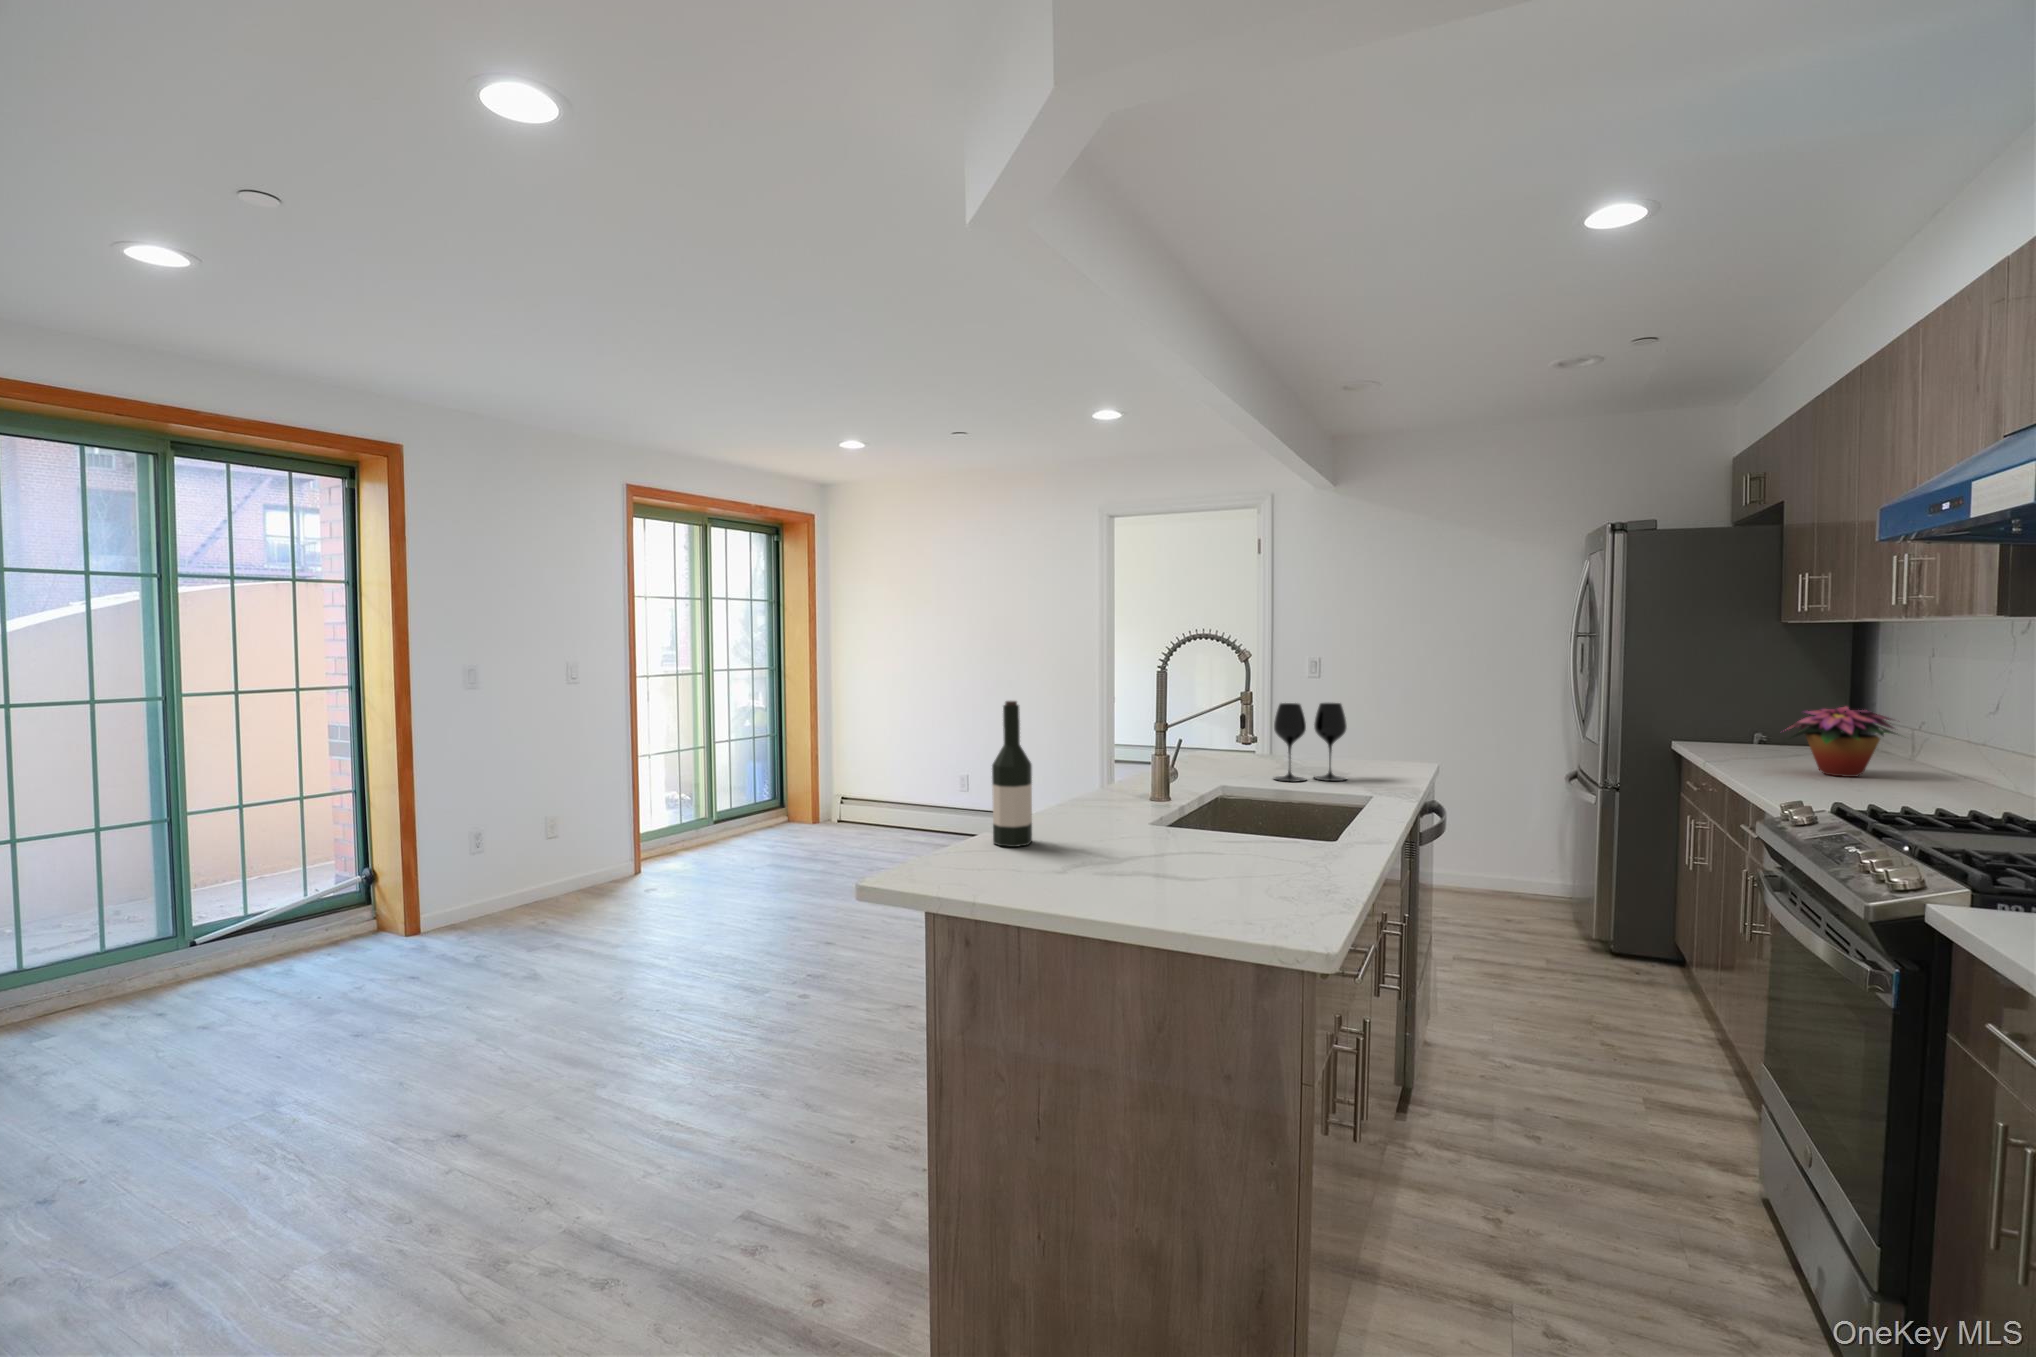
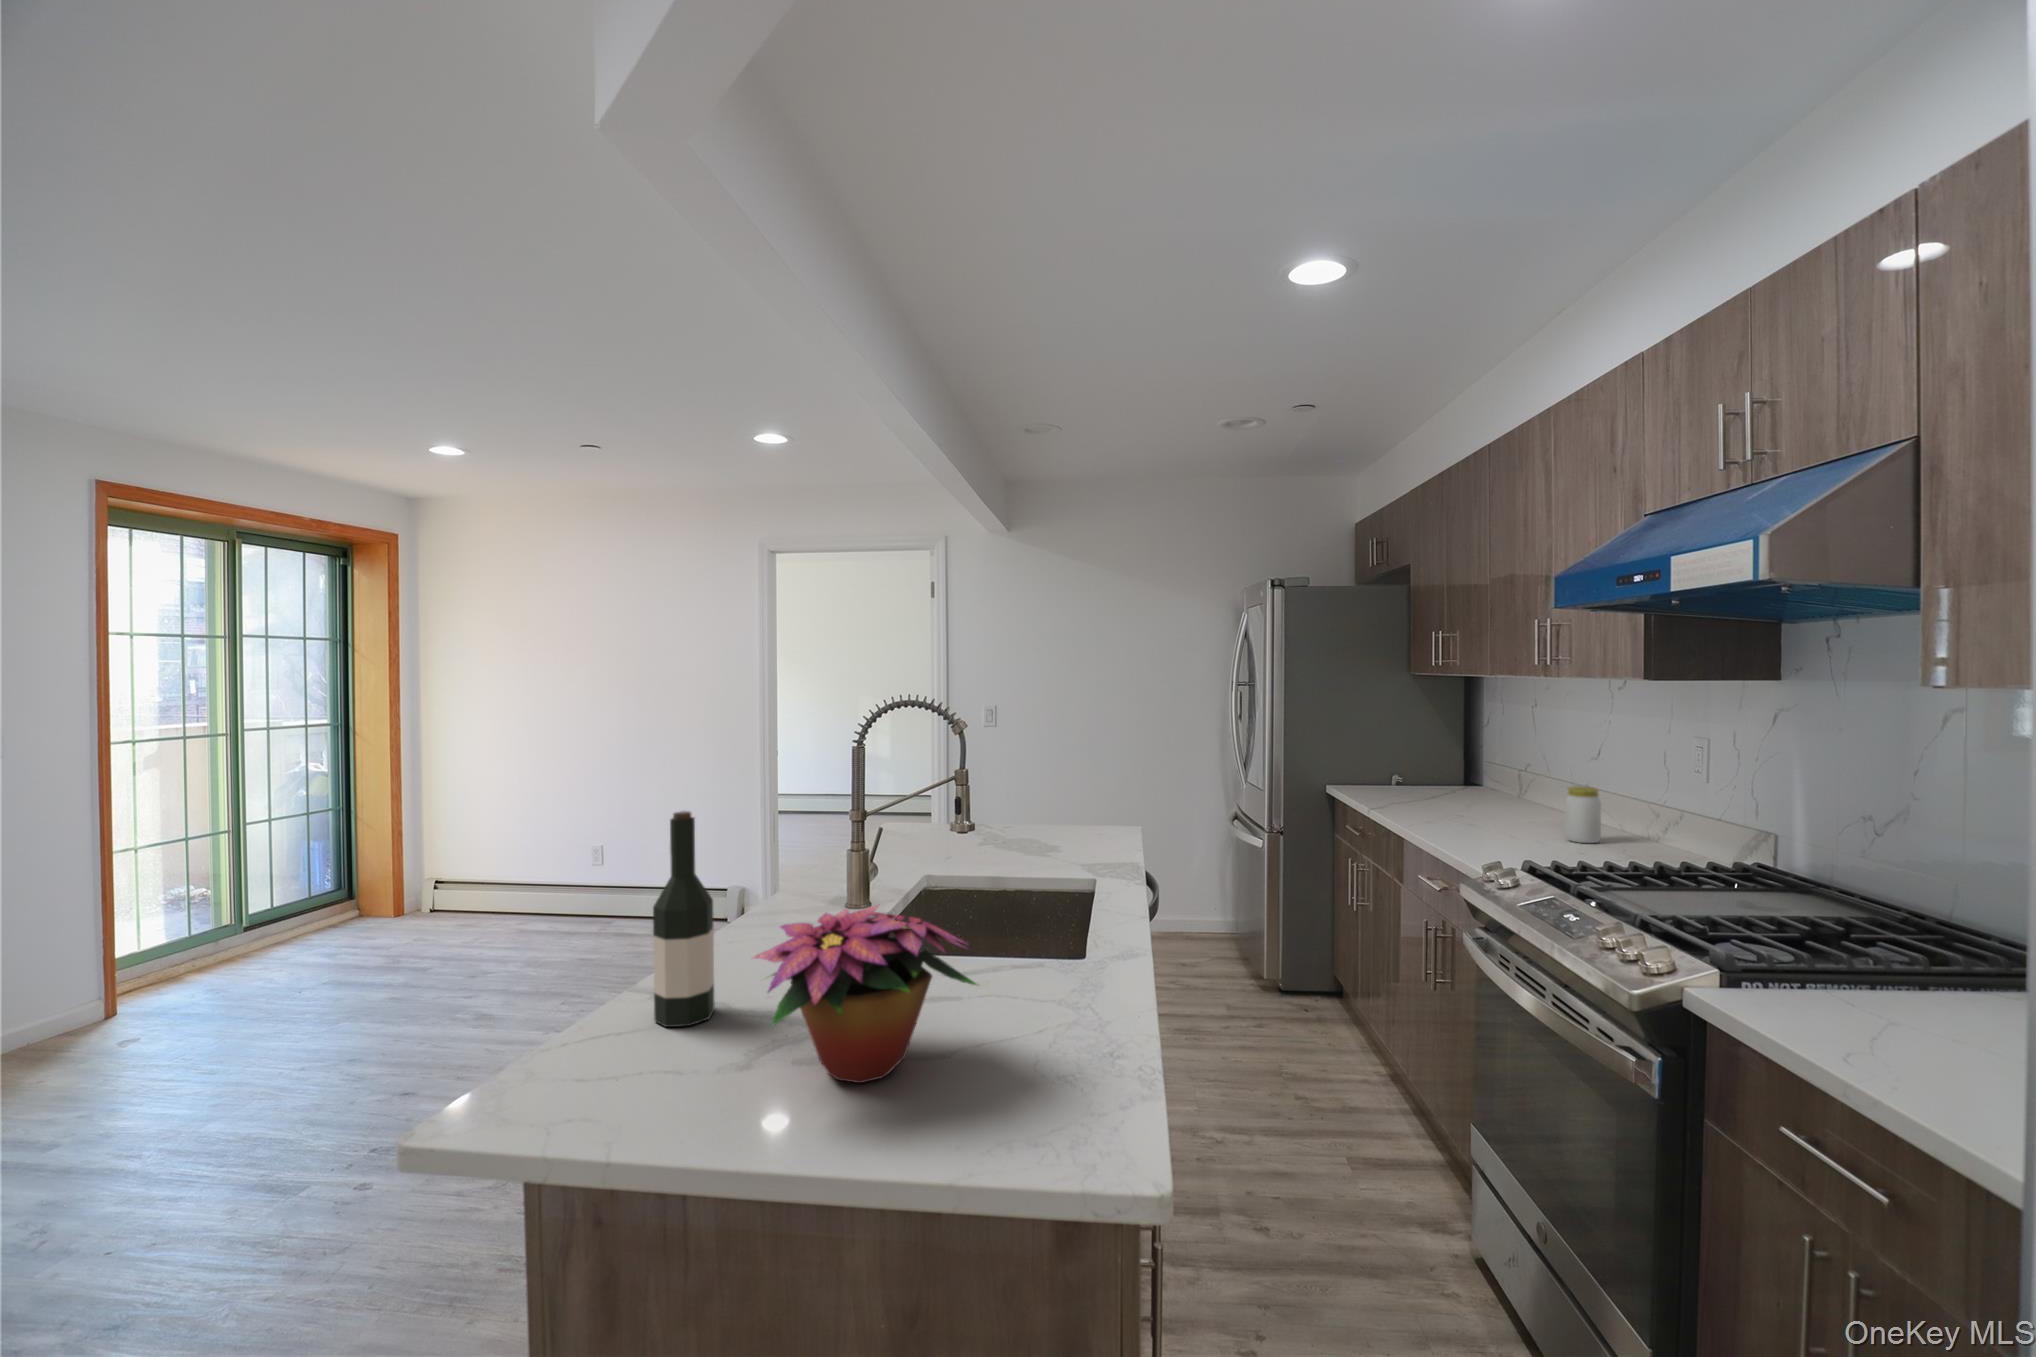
wine glass: present [1274,703,1347,781] -> none [997,771,1076,865]
flower arrangement: present [1787,707,1898,777] -> present [754,905,976,1083]
jar: none [1936,739,1985,802] -> present [1565,787,1601,843]

